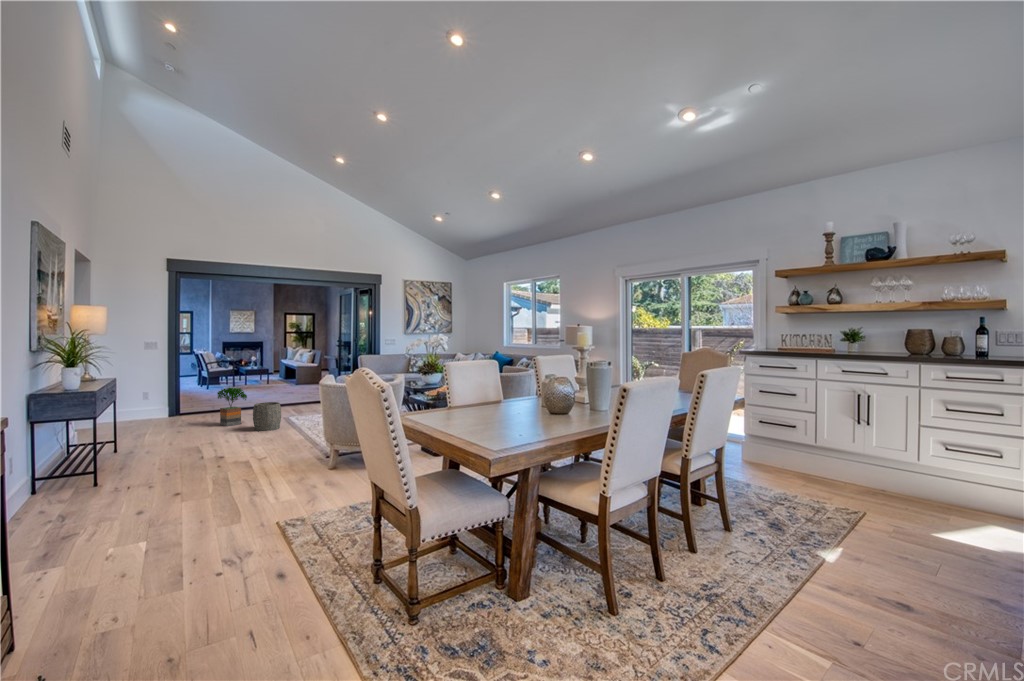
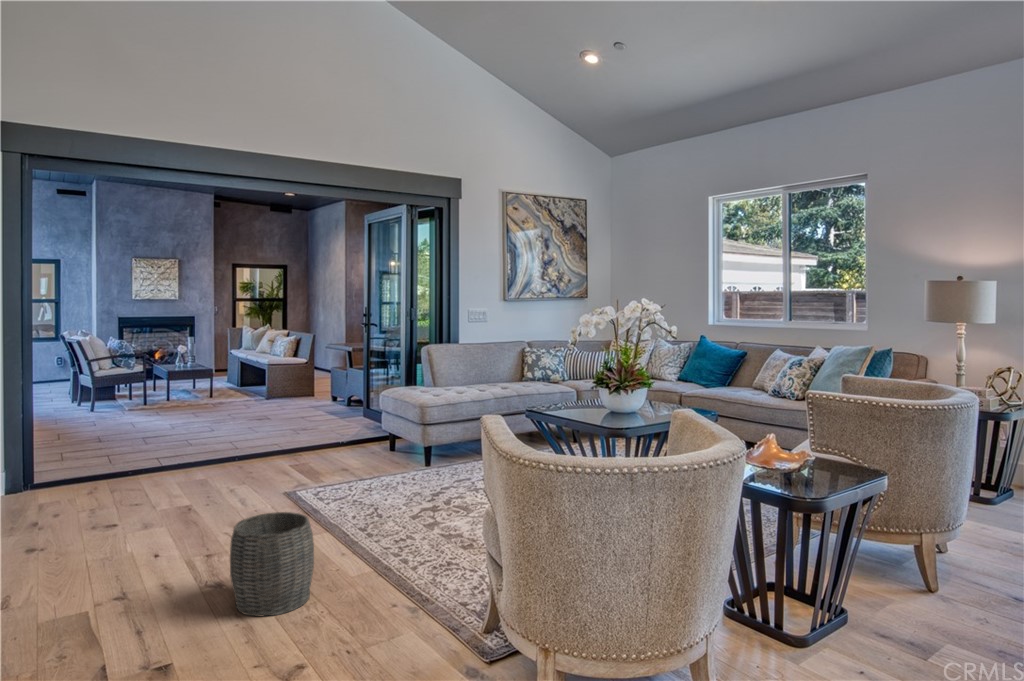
potted tree: present [217,388,247,426] -> none [111,458,205,582]

